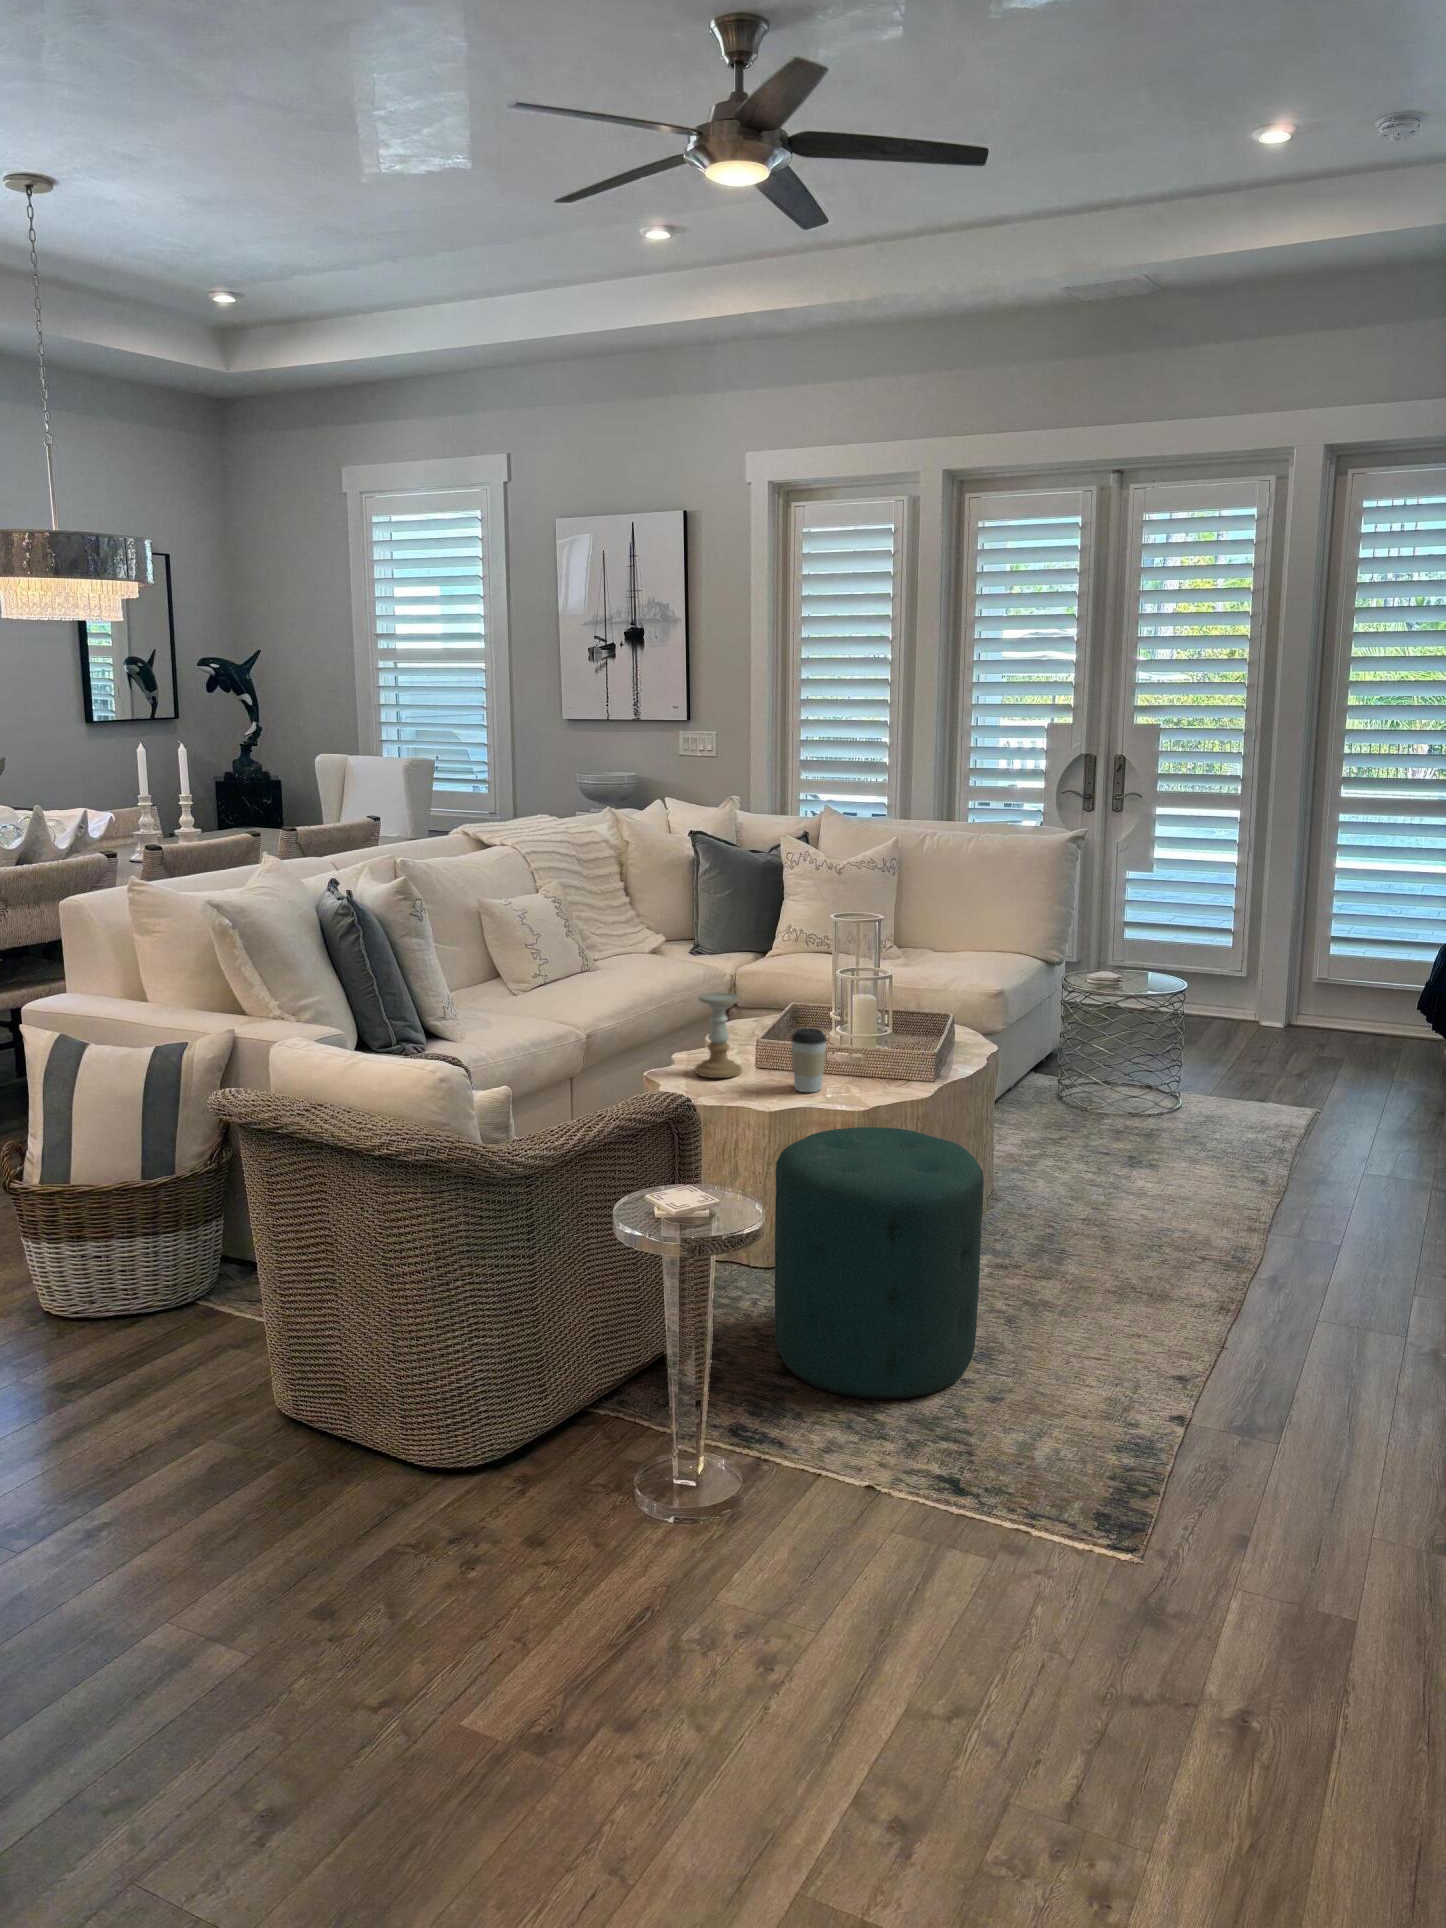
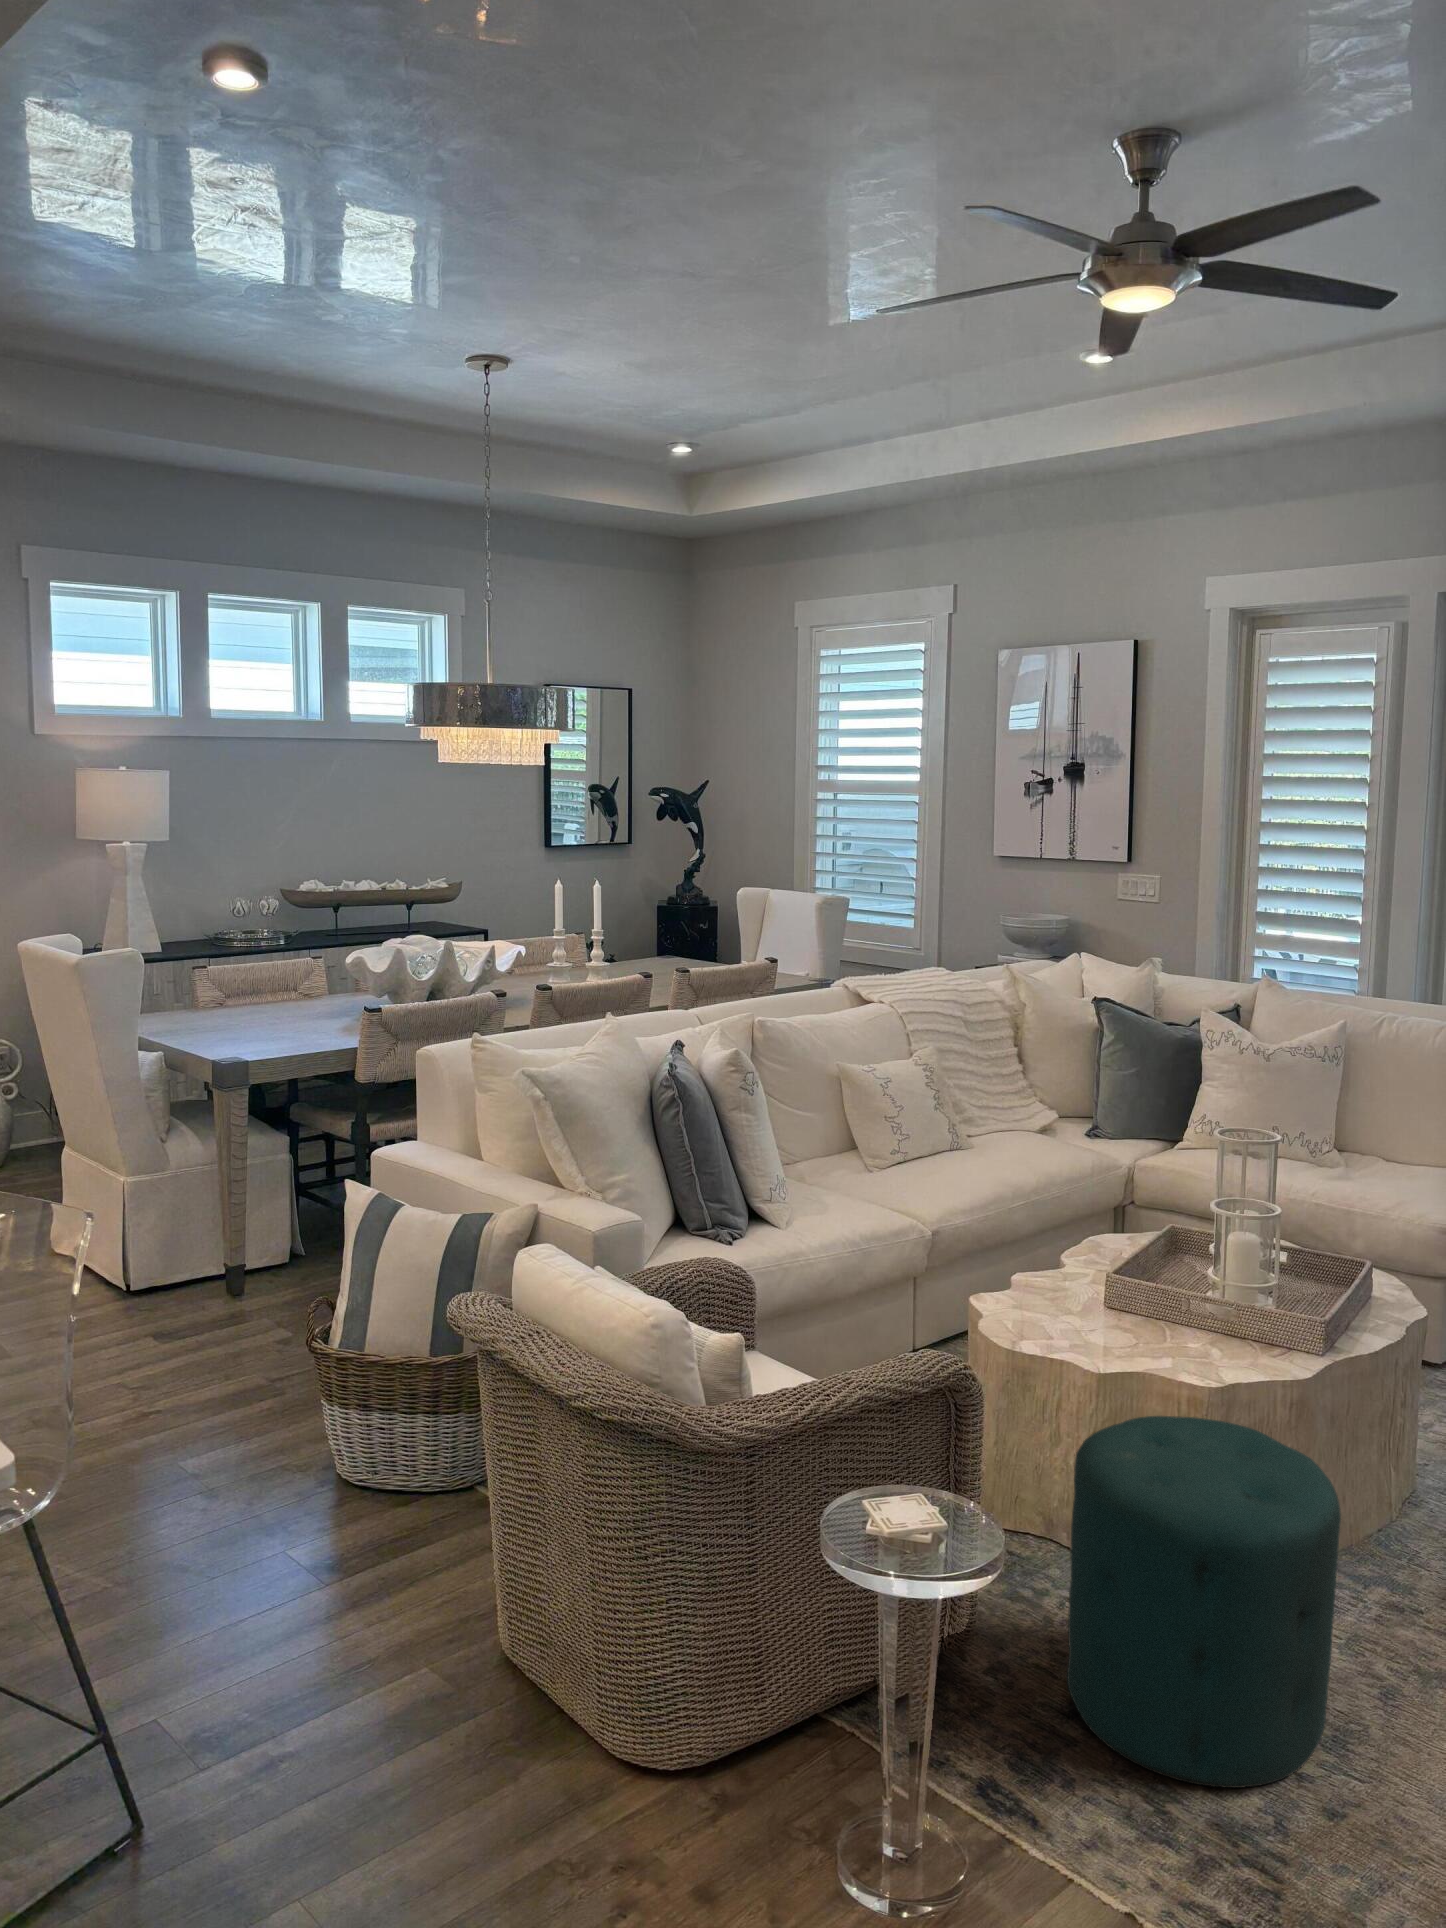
candle holder: present [695,992,742,1078] -> none [1032,1213,1088,1316]
coffee cup: present [791,1028,827,1092] -> none [1138,1272,1184,1351]

